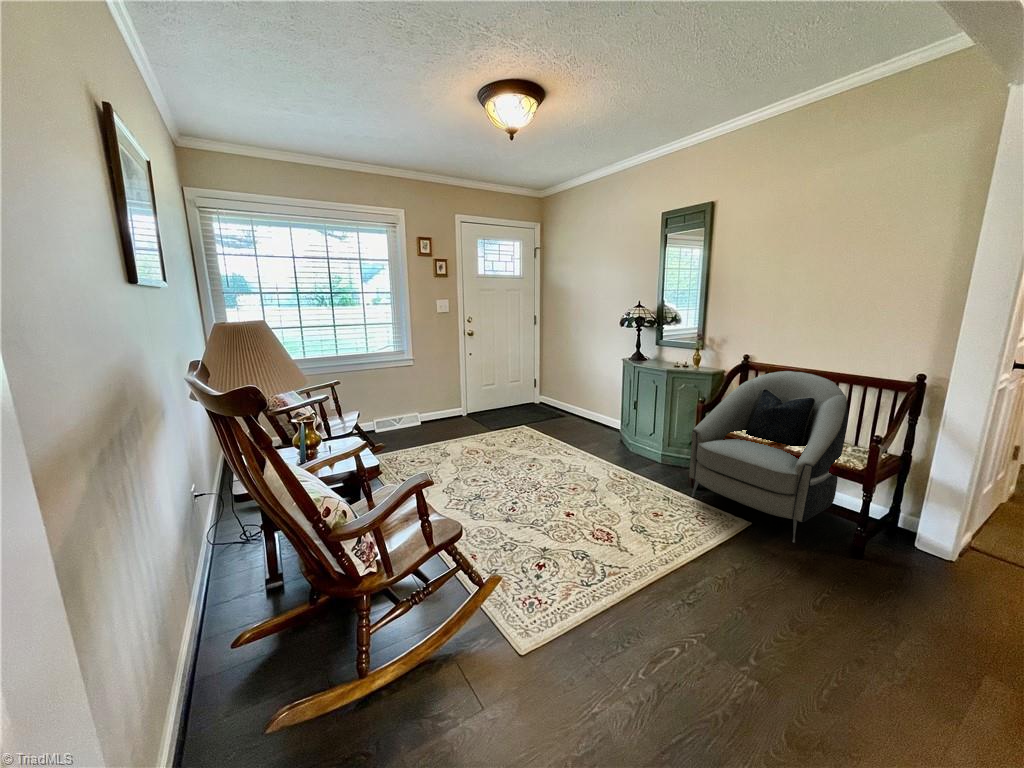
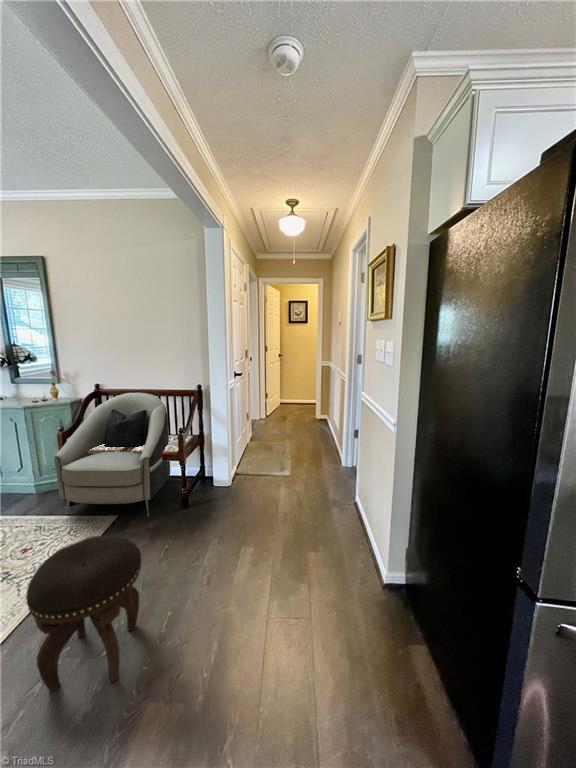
footstool: none [680,527,810,704] -> present [26,535,142,692]

